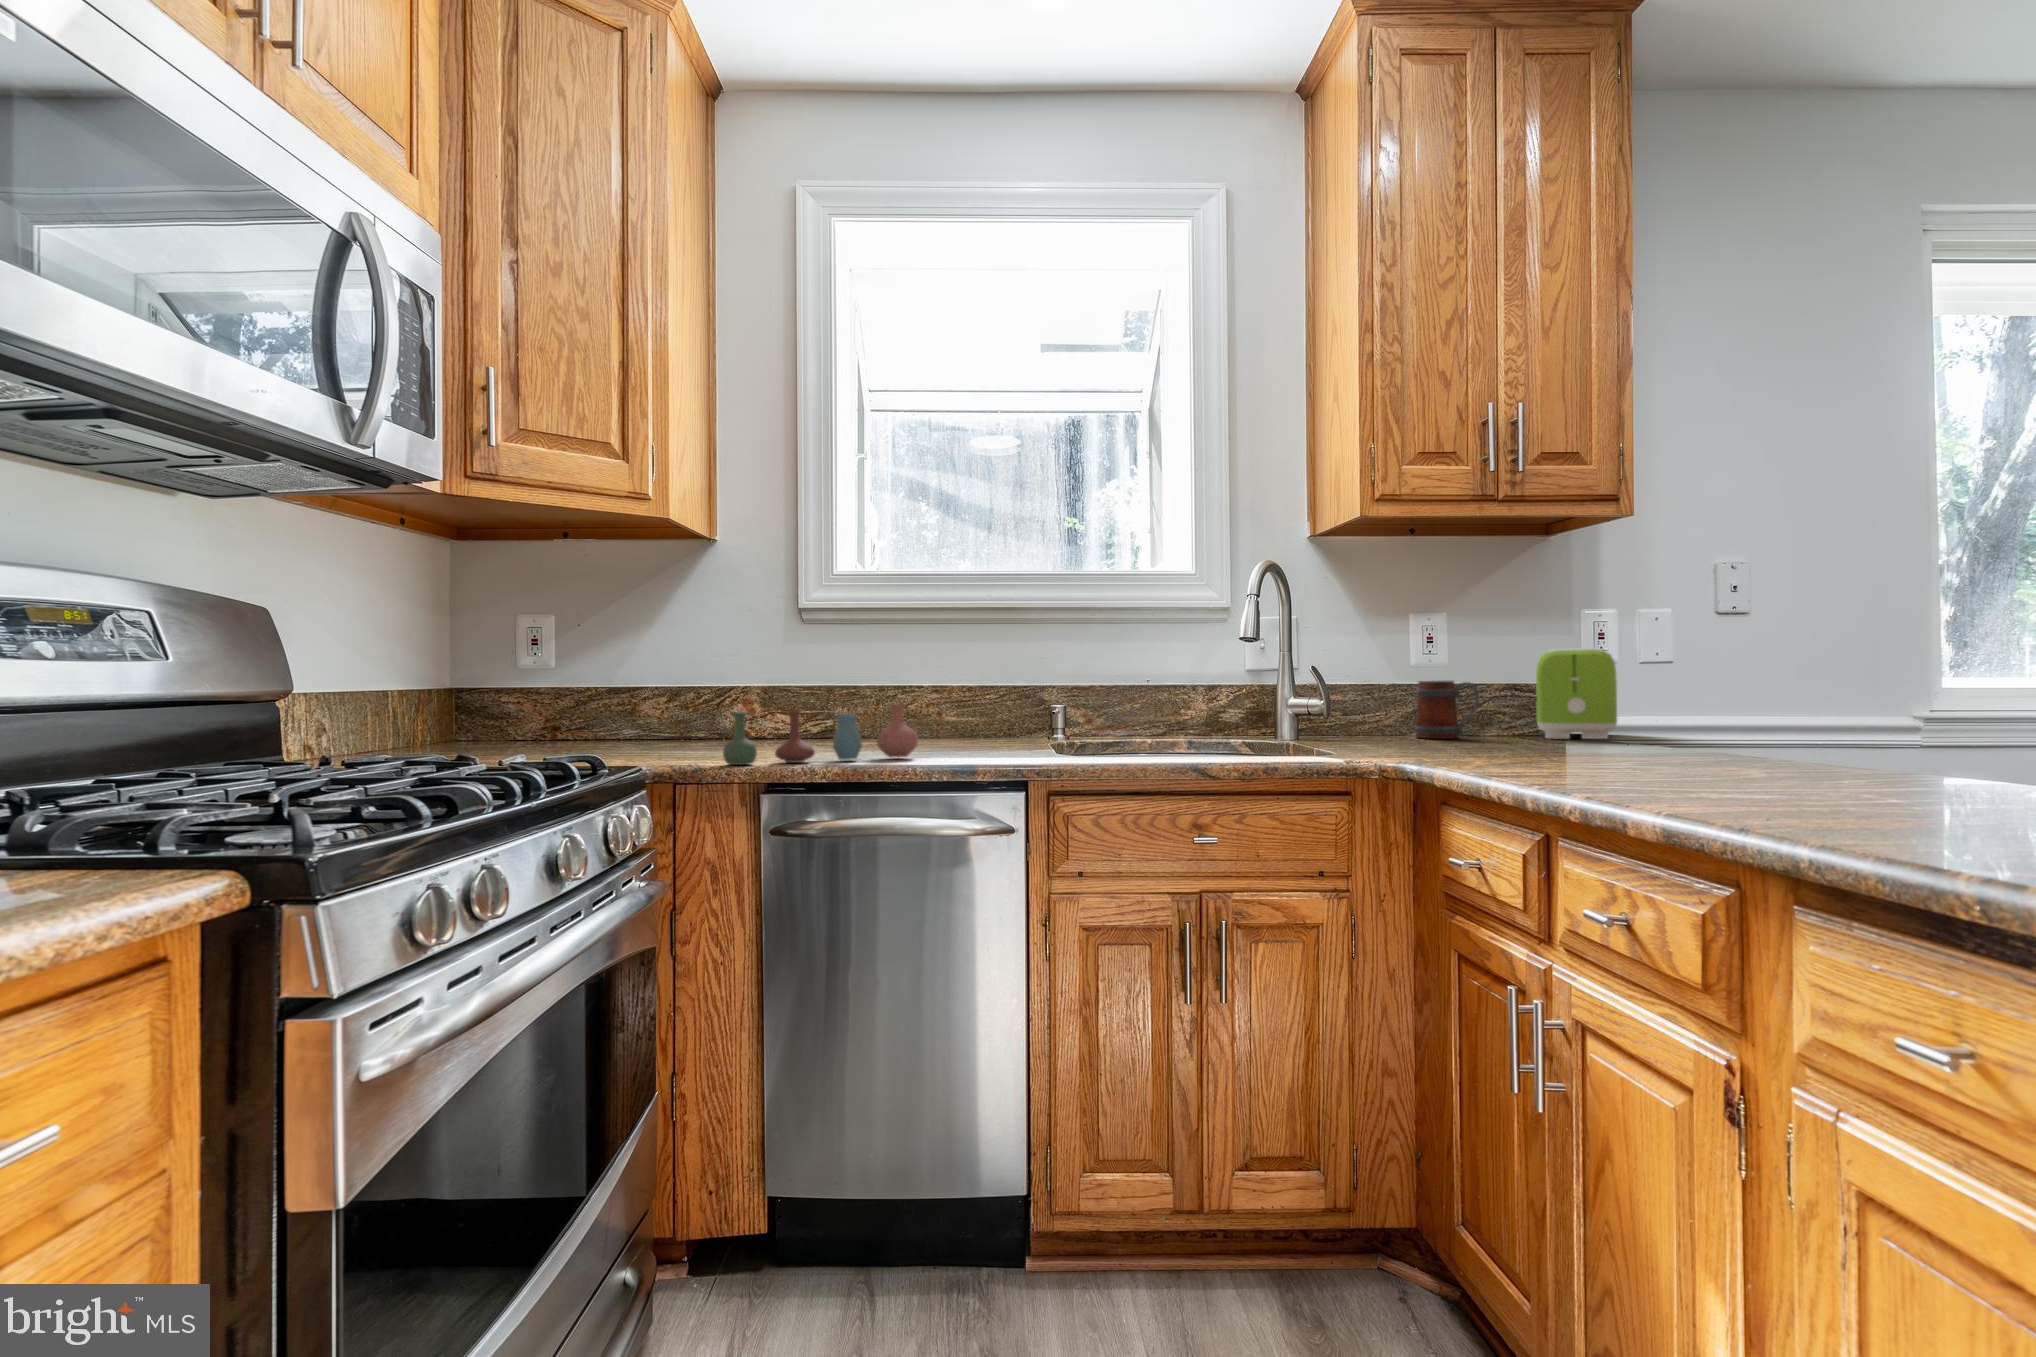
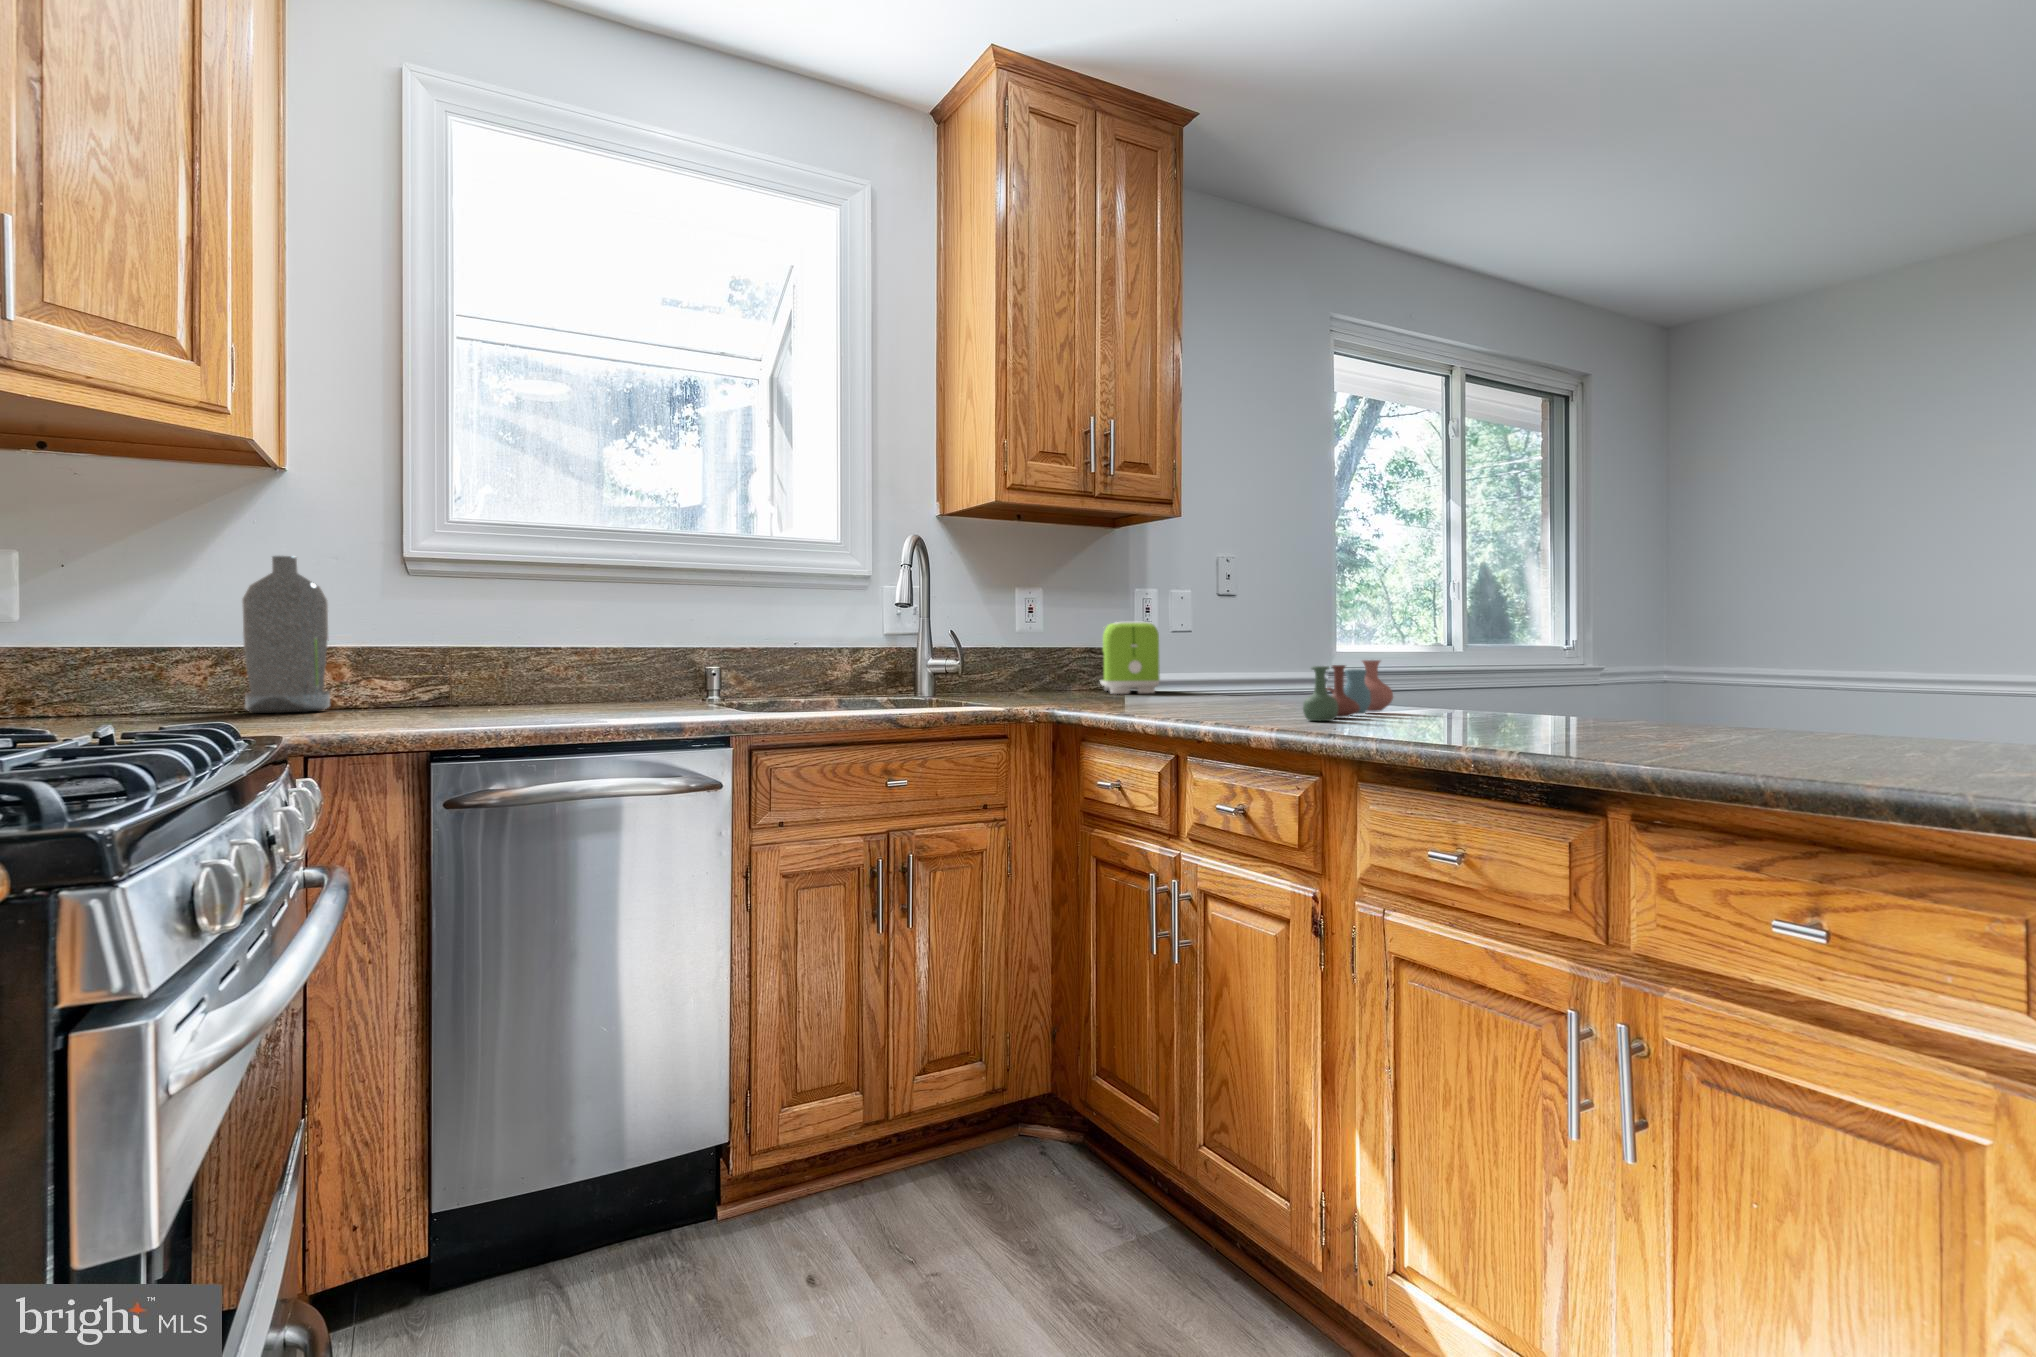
bottle: none [686,612,747,743] -> present [242,556,330,713]
mug: present [1415,681,1479,739] -> none [1016,646,1067,695]
vase: present [723,704,918,765] -> present [1303,660,1393,721]

